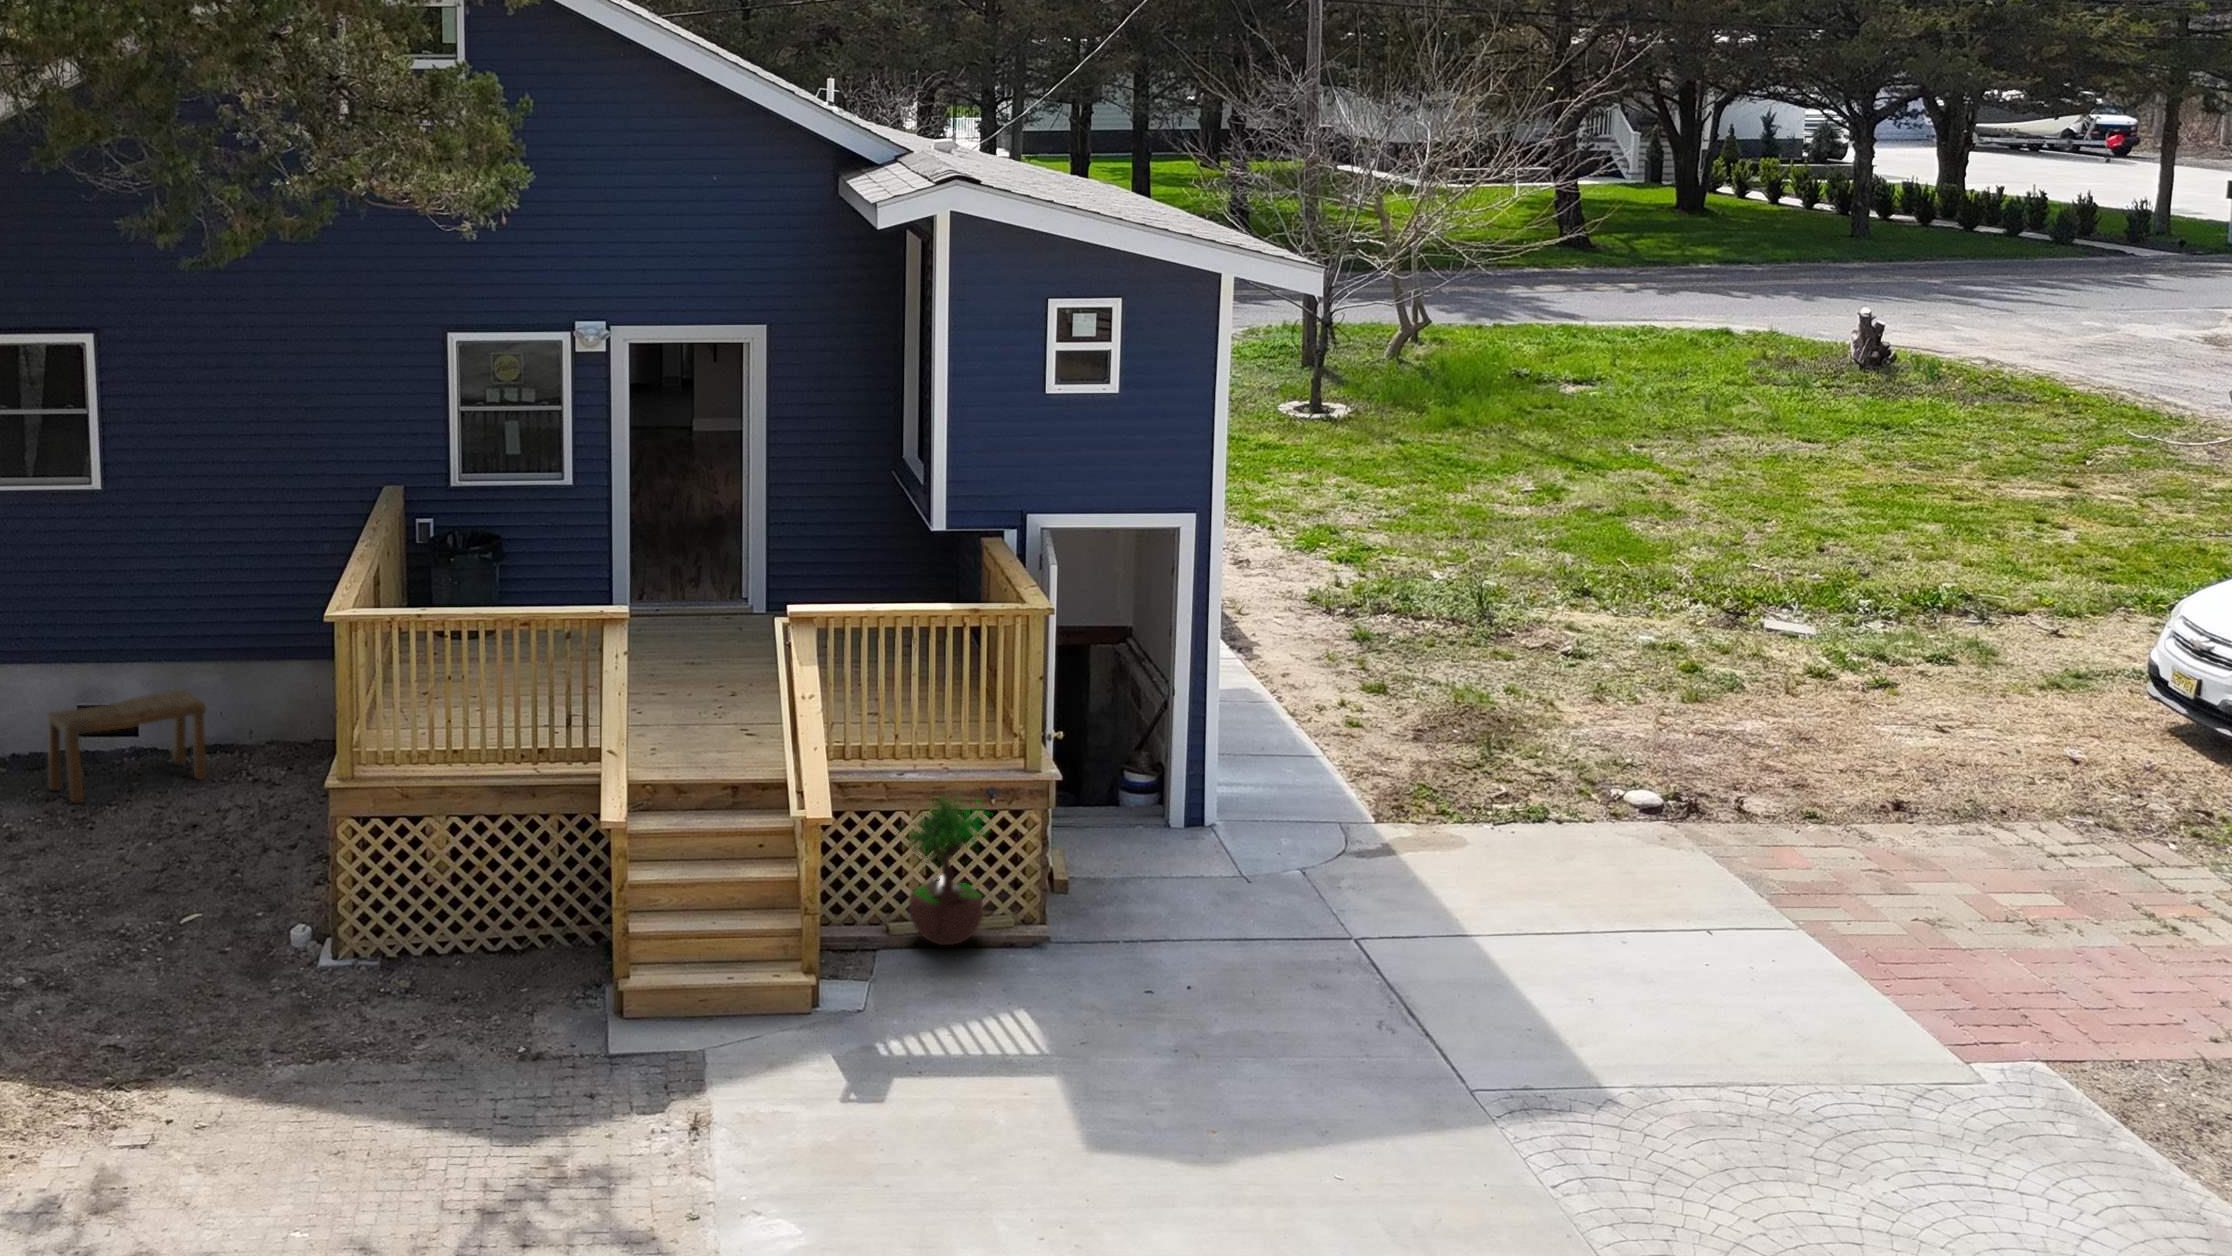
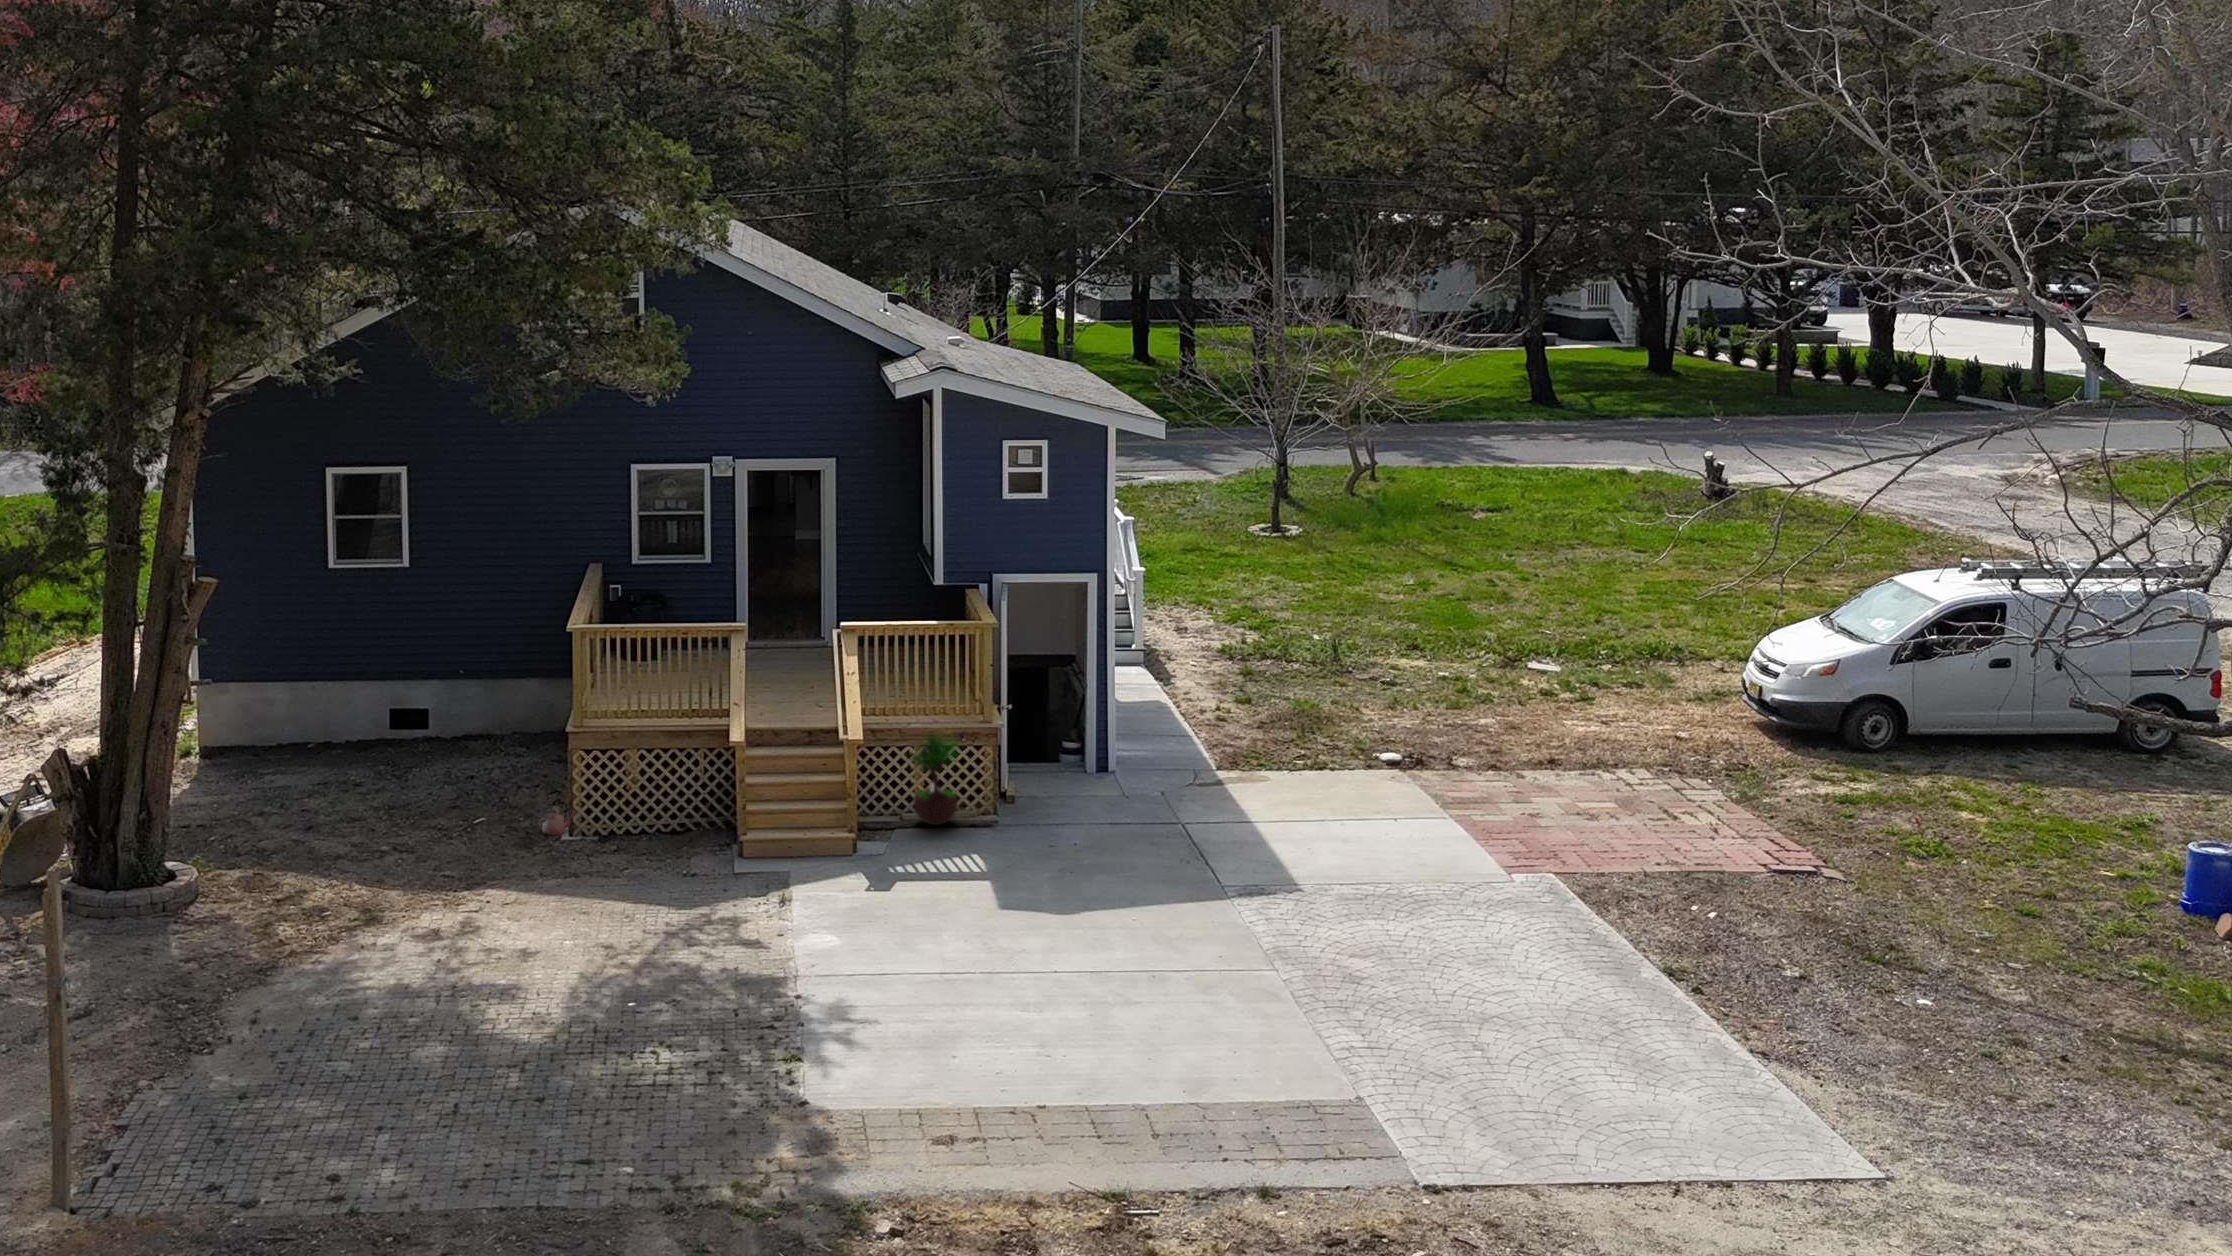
bench: present [47,689,206,803] -> none [377,695,477,764]
watering can: none [279,914,346,964] -> present [540,808,576,835]

